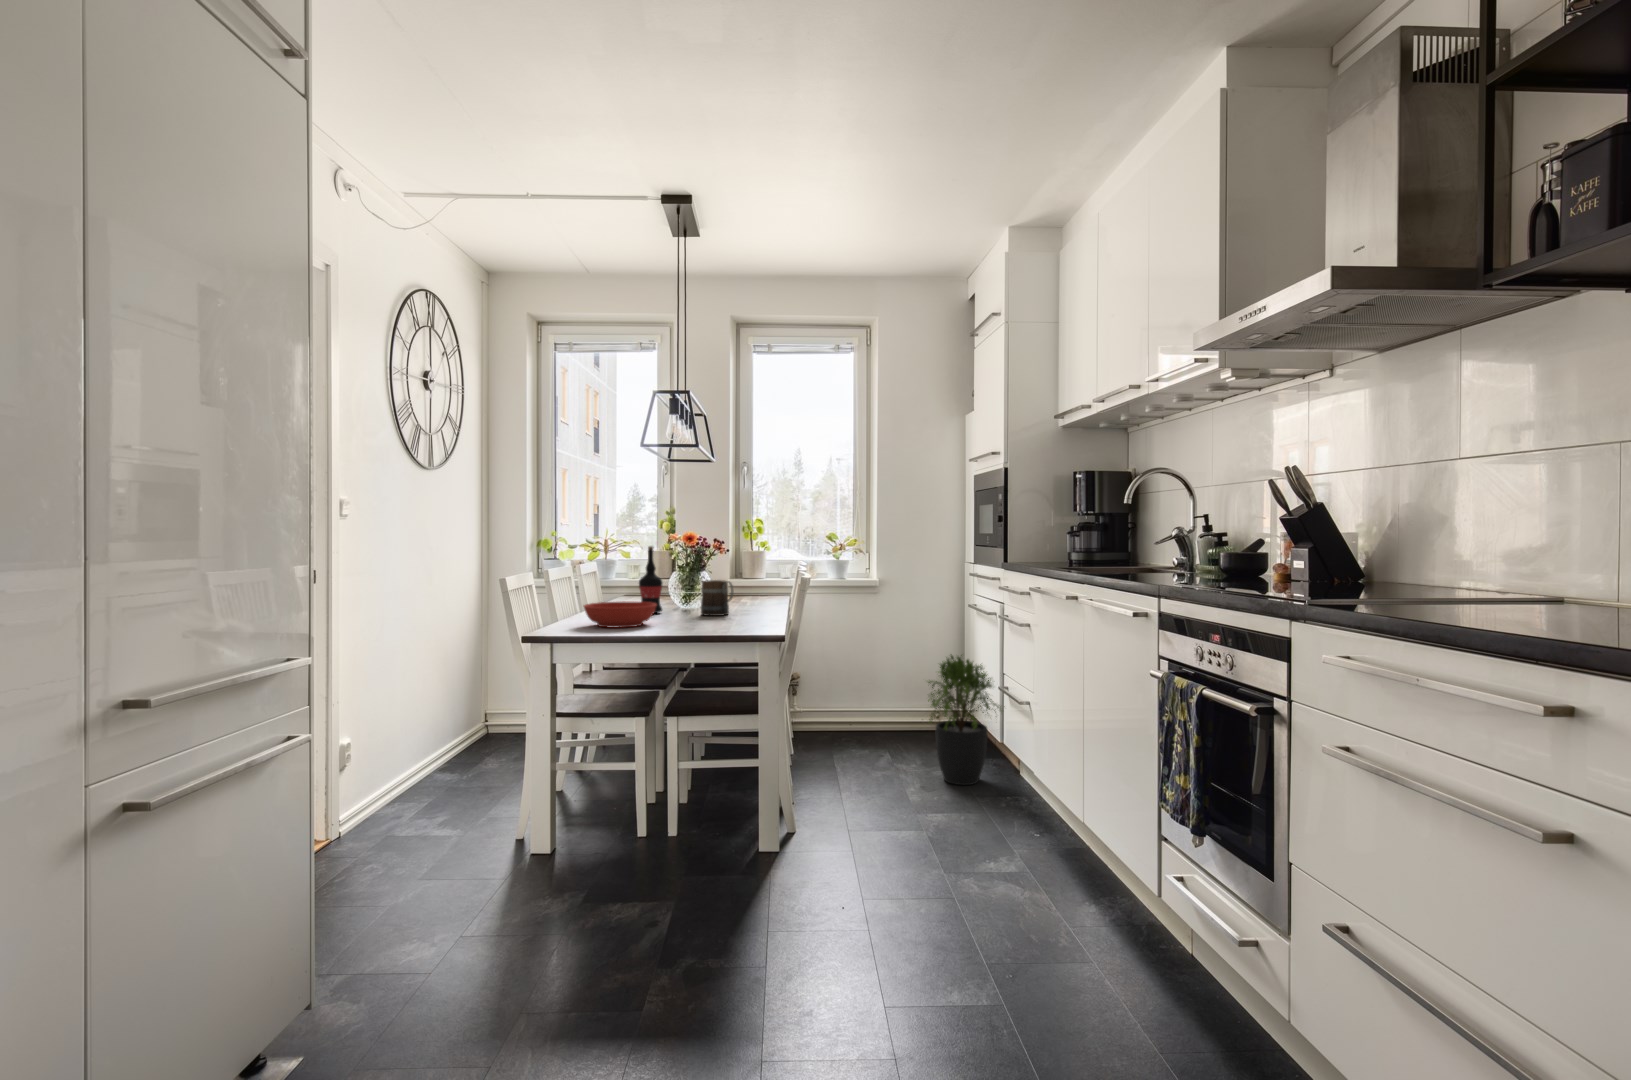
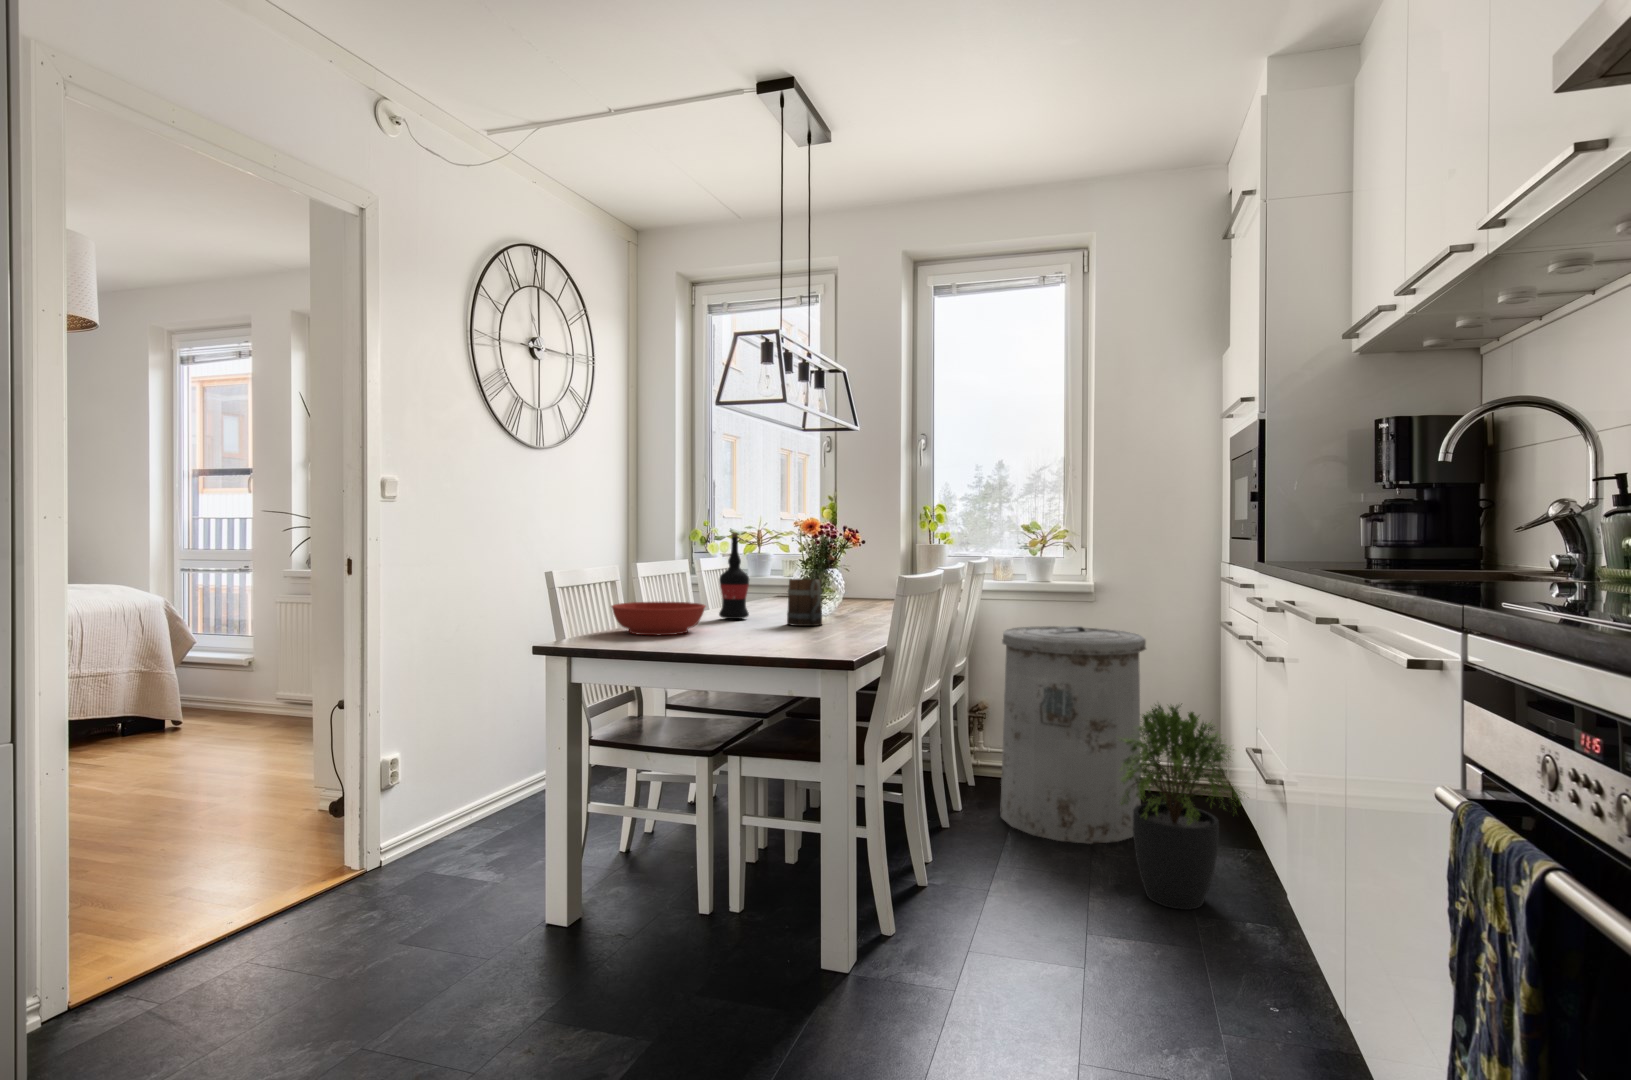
trash can: none [826,607,925,758] -> present [1000,626,1146,844]

